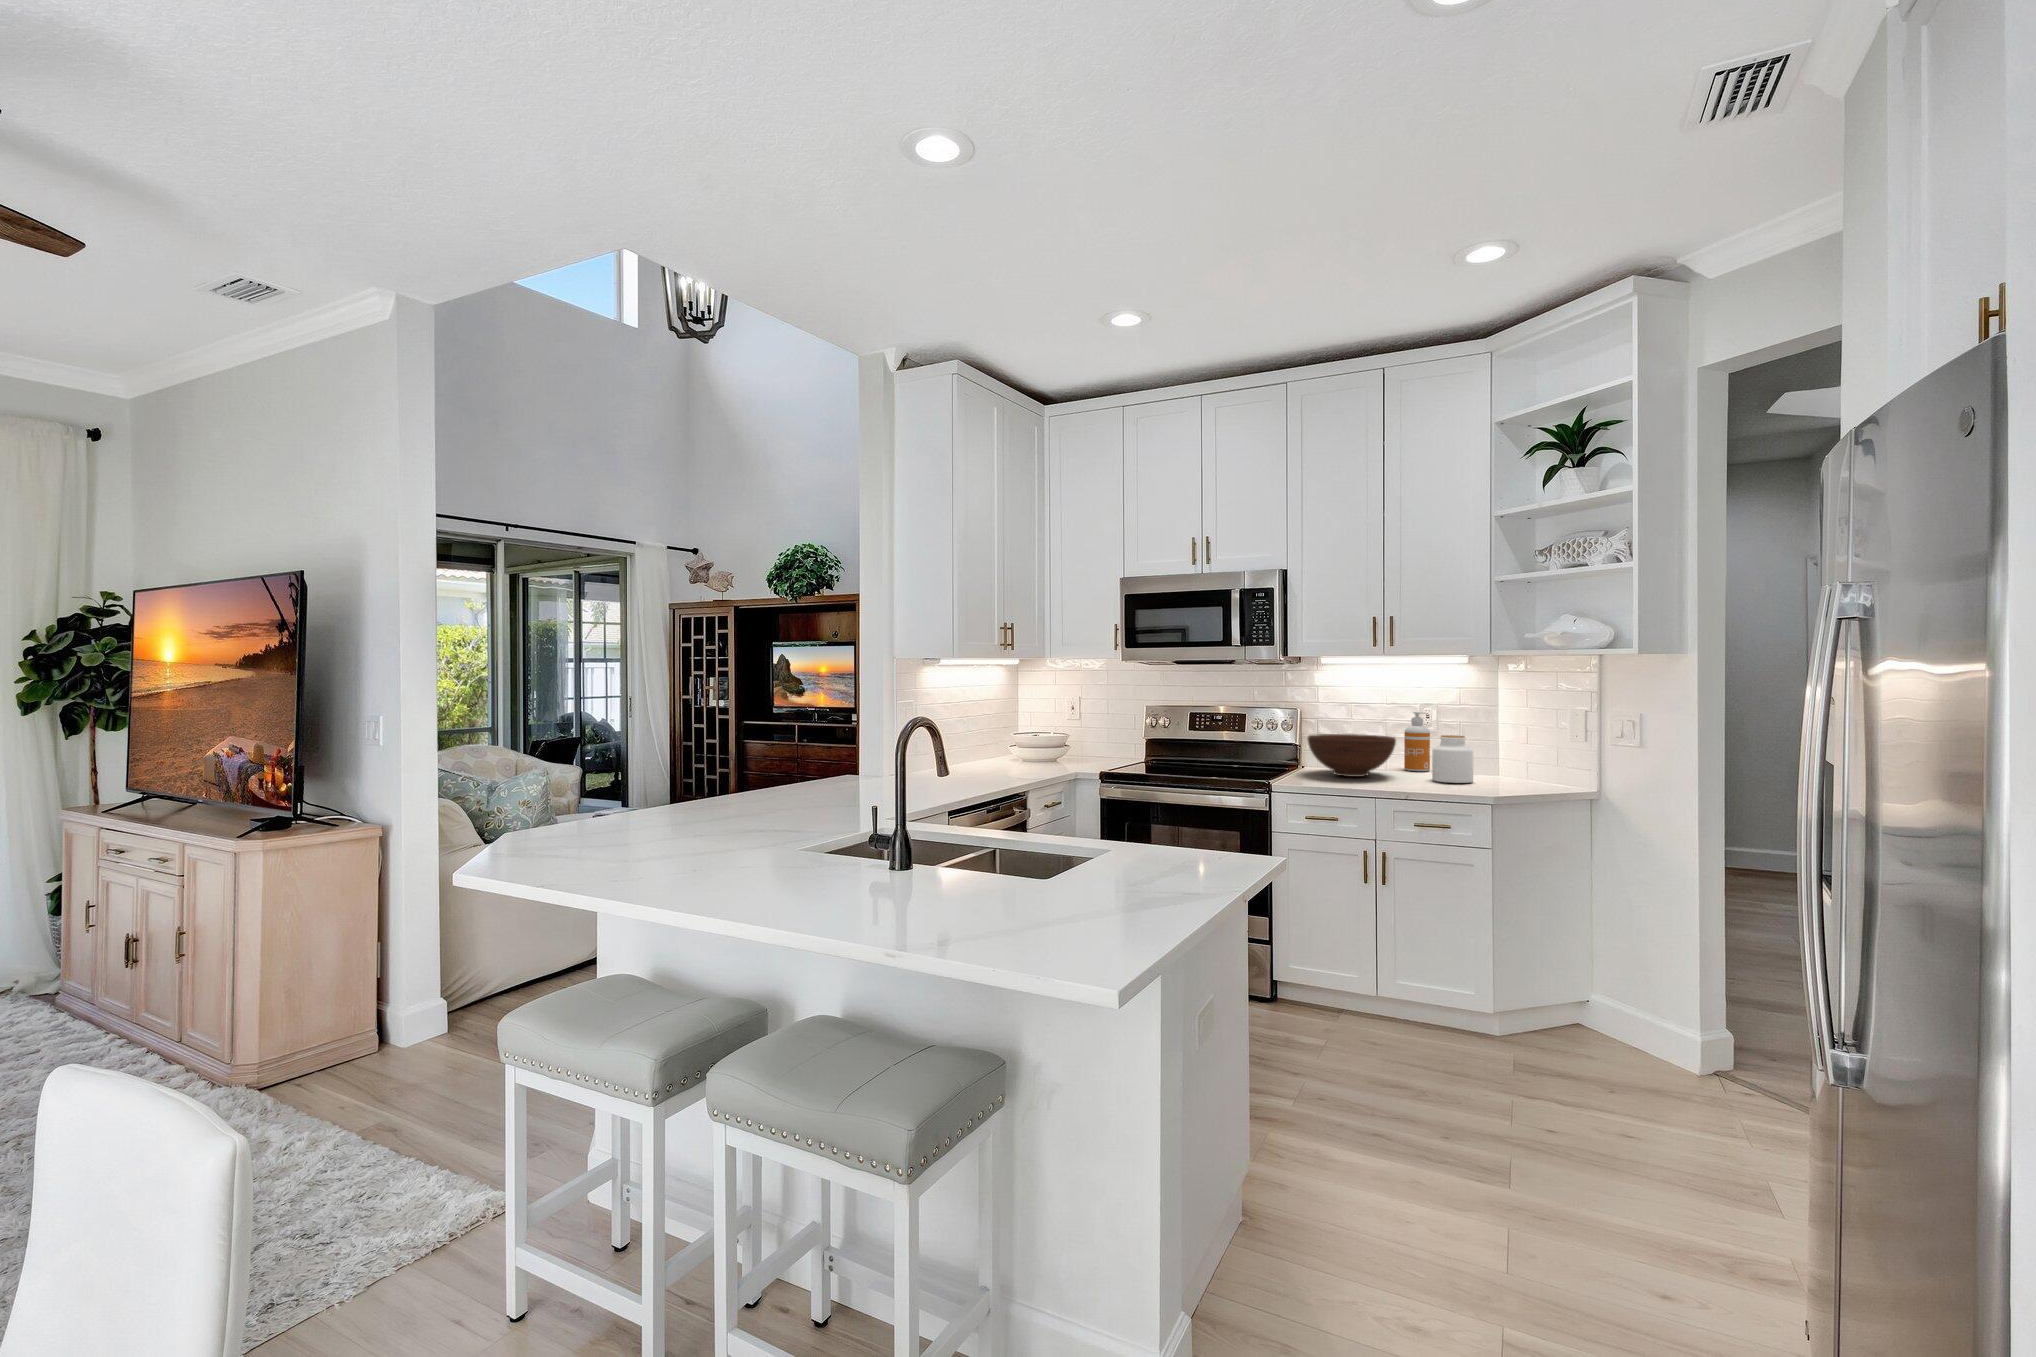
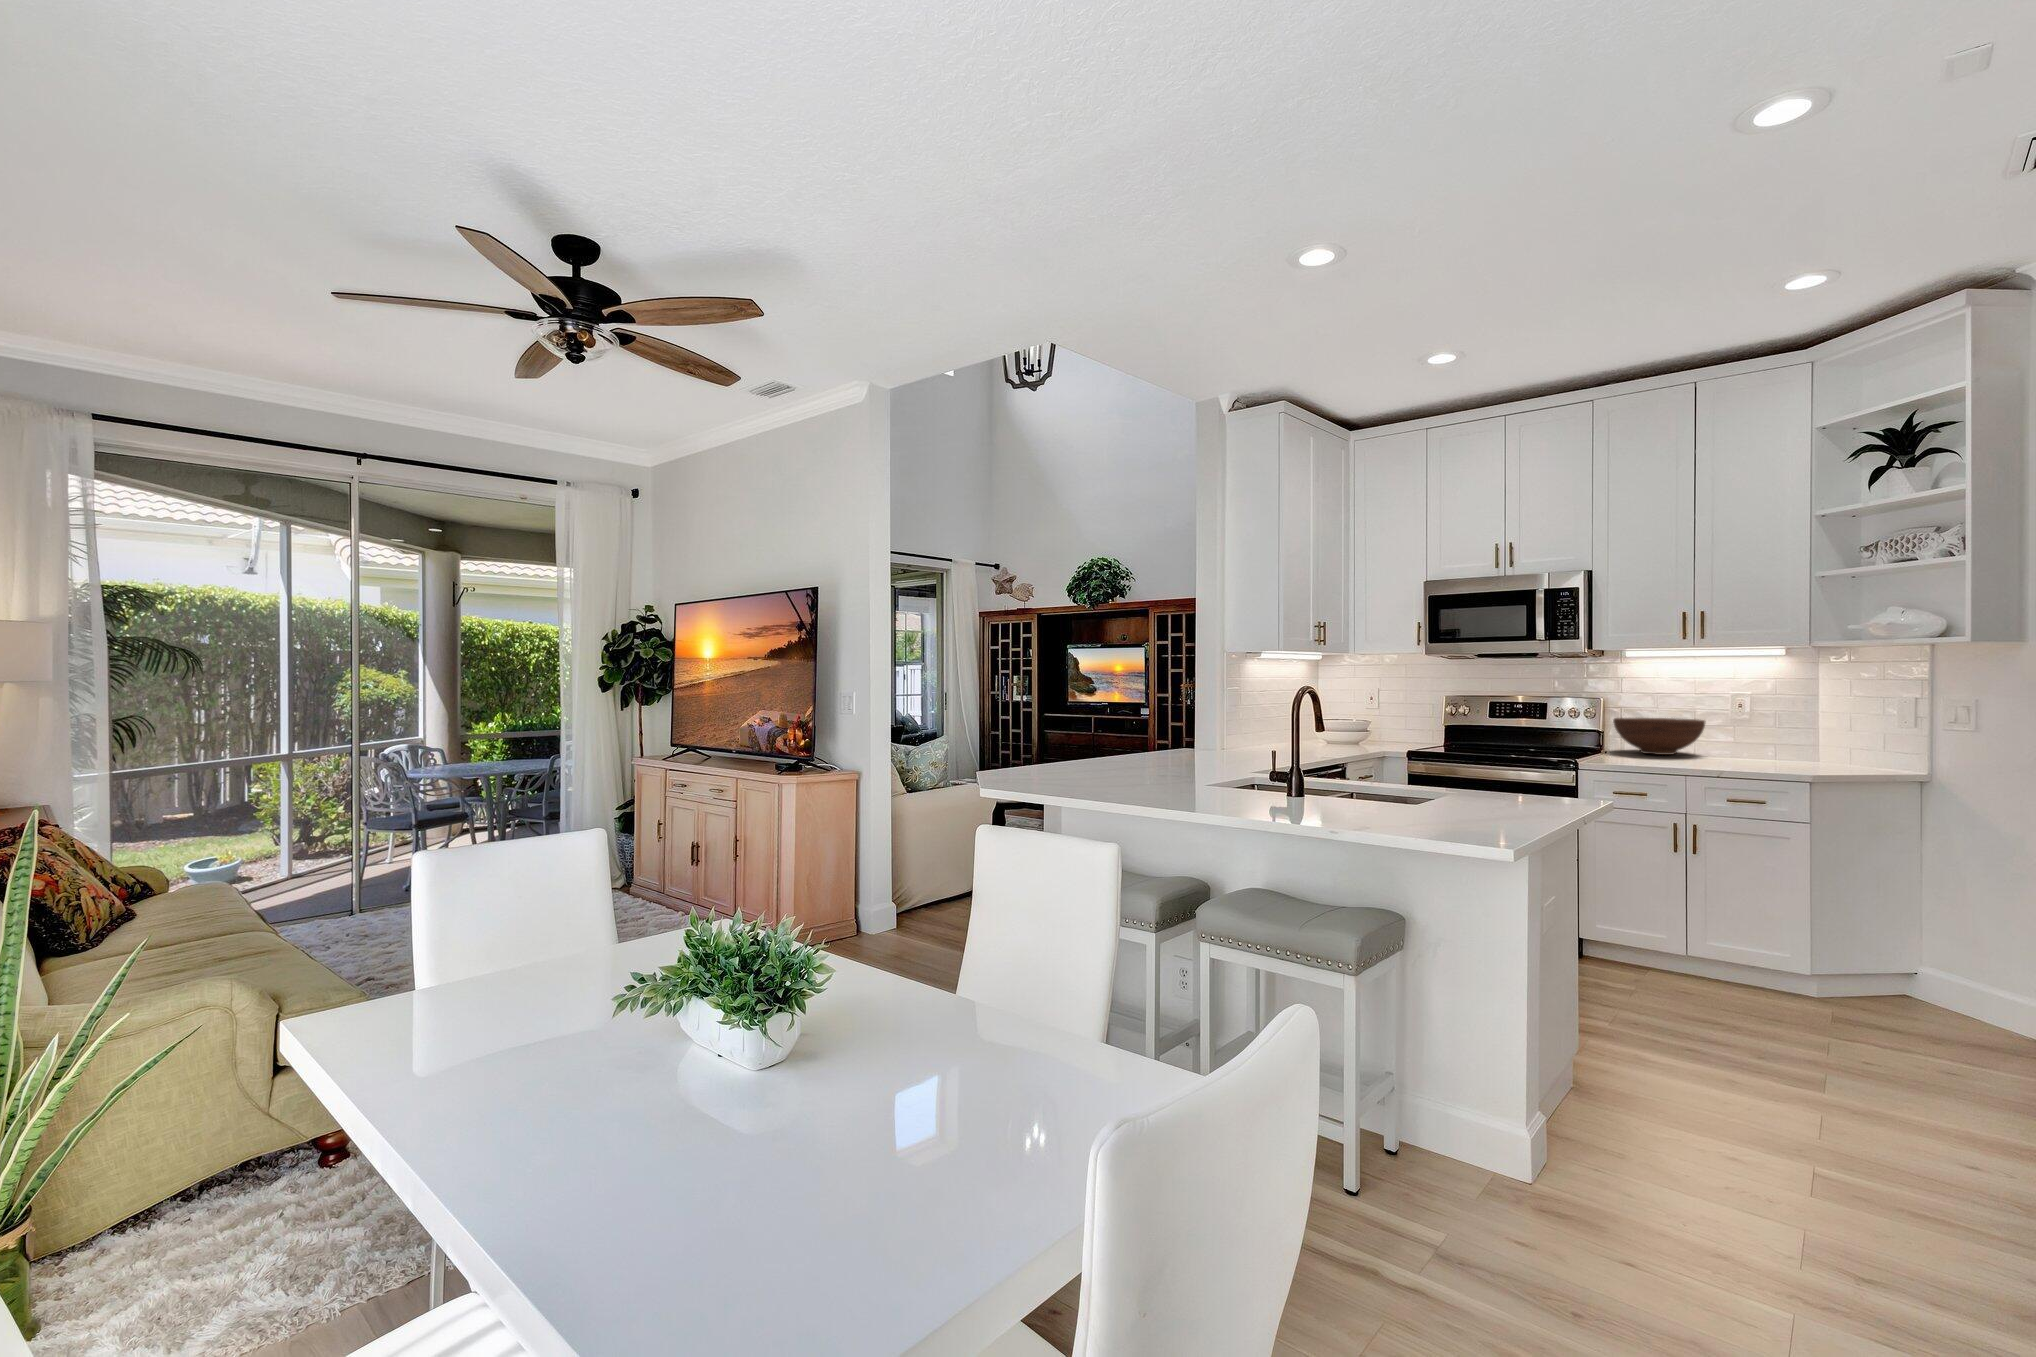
soap dispenser: present [1404,712,1430,771] -> none [1708,698,1735,751]
jar: present [1432,735,1473,783] -> none [1745,718,1789,760]

